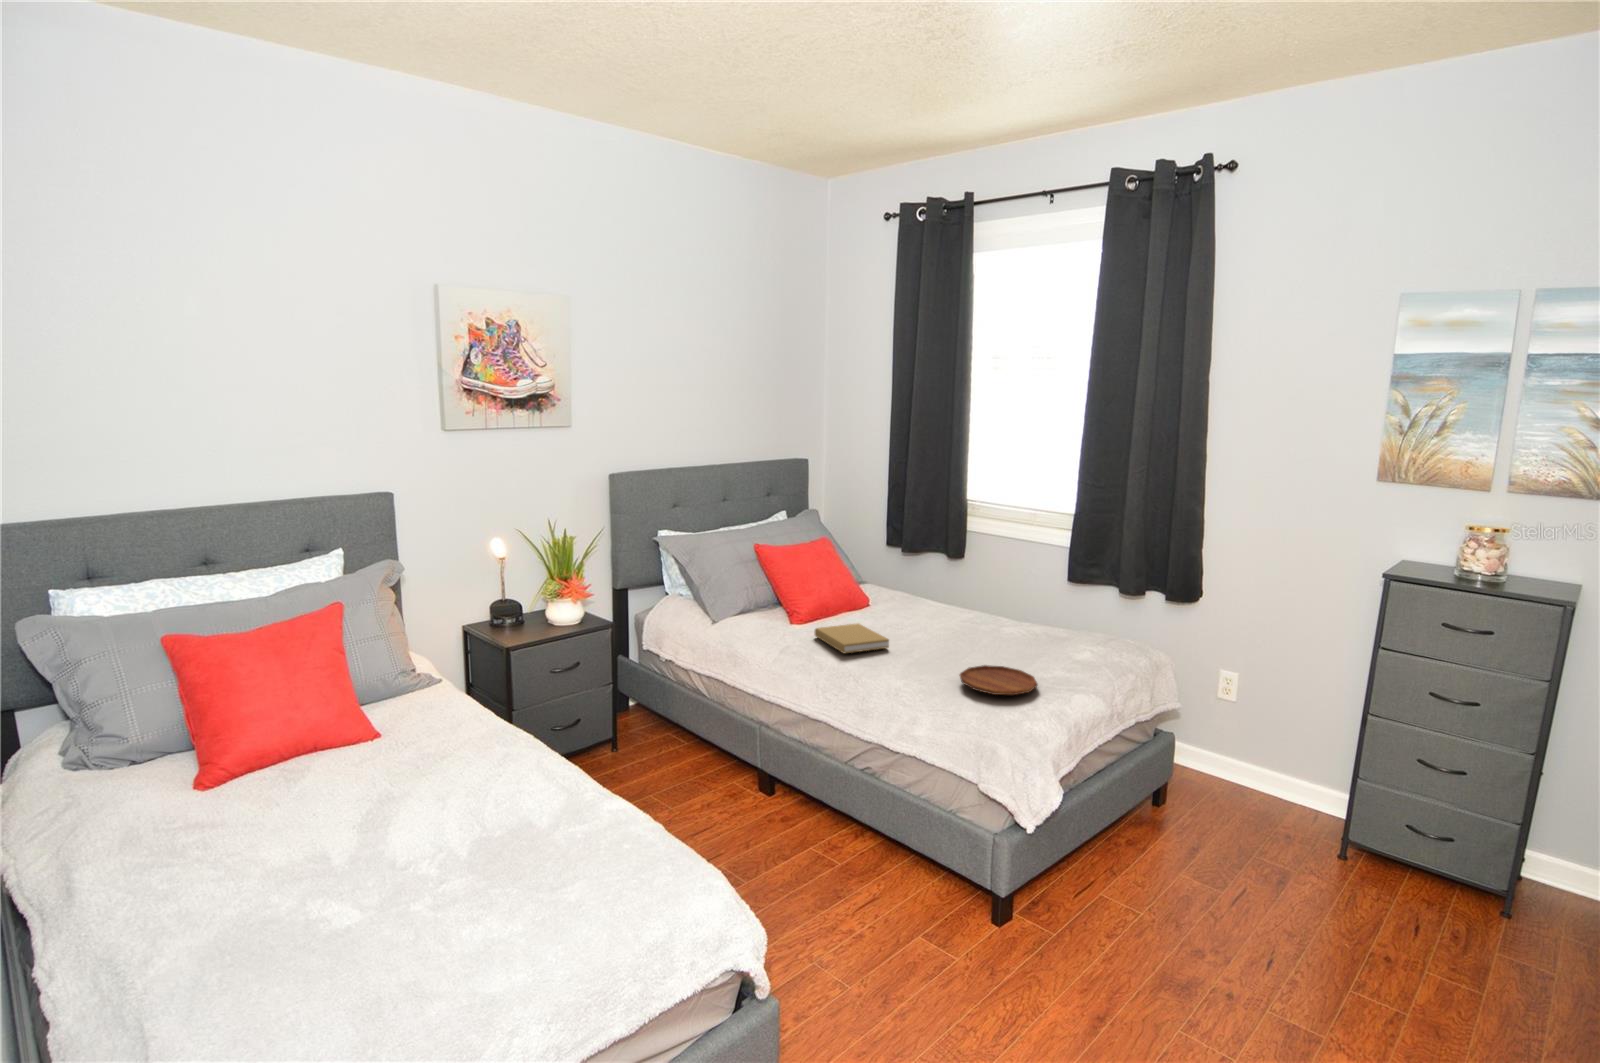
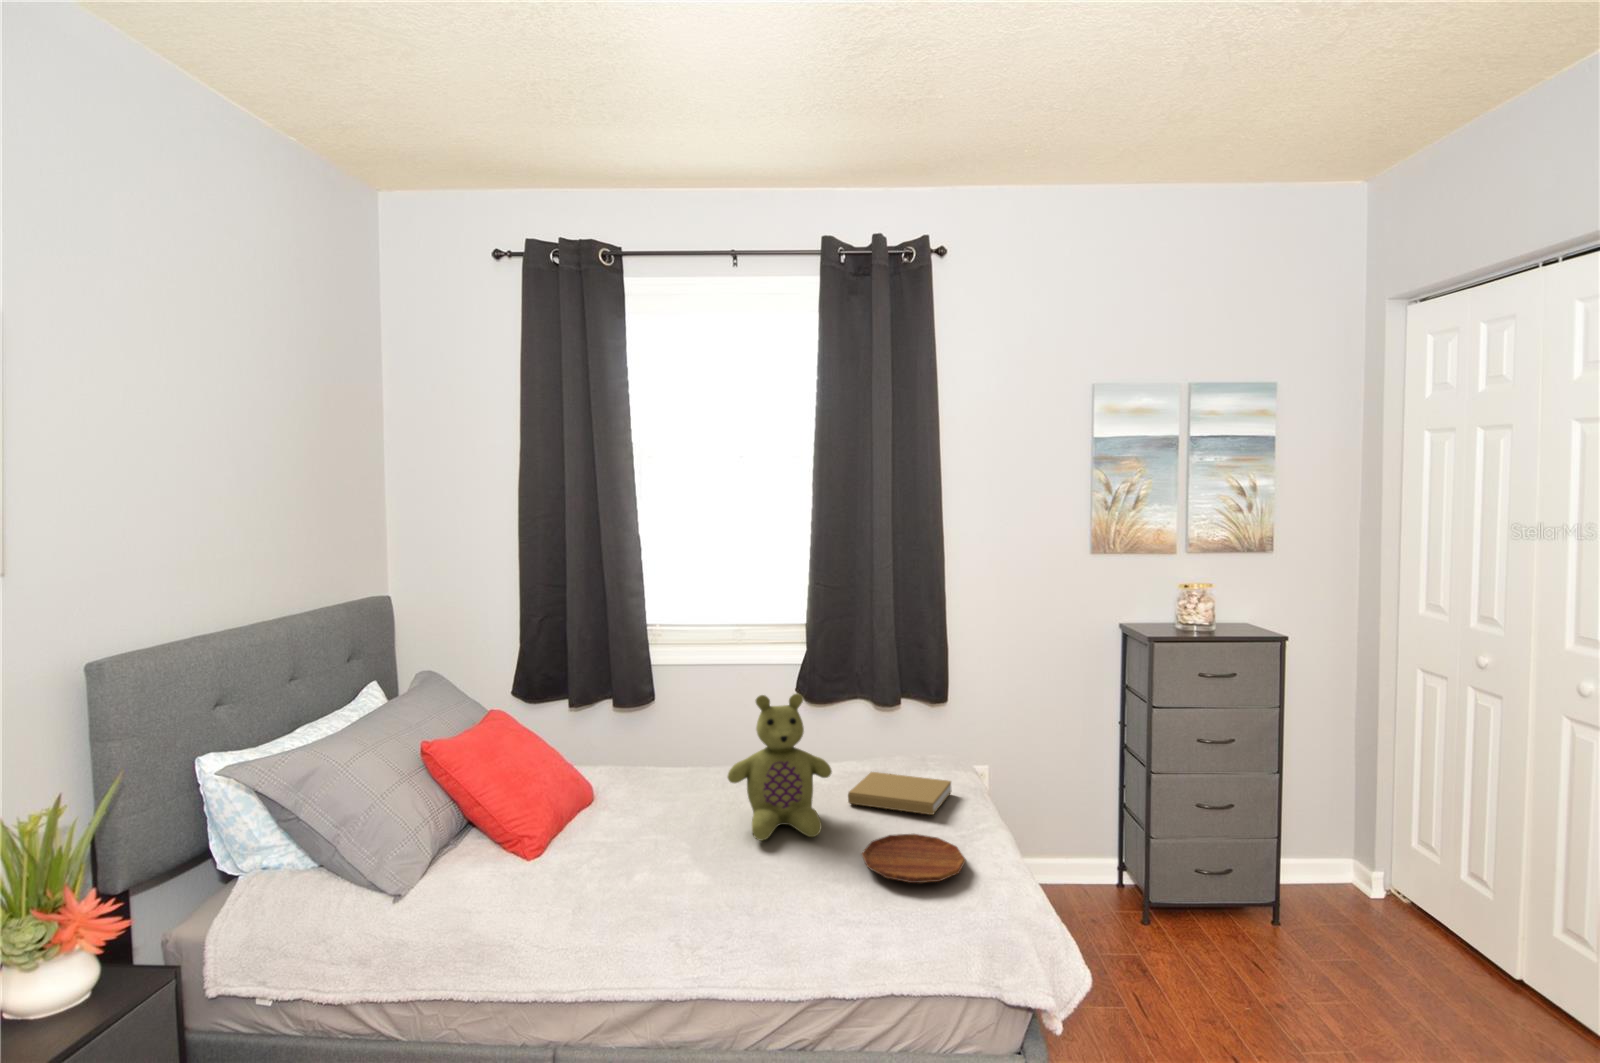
stuffed bear: none [918,551,996,656] -> present [728,694,832,841]
book: present [815,624,889,654] -> present [848,772,951,815]

